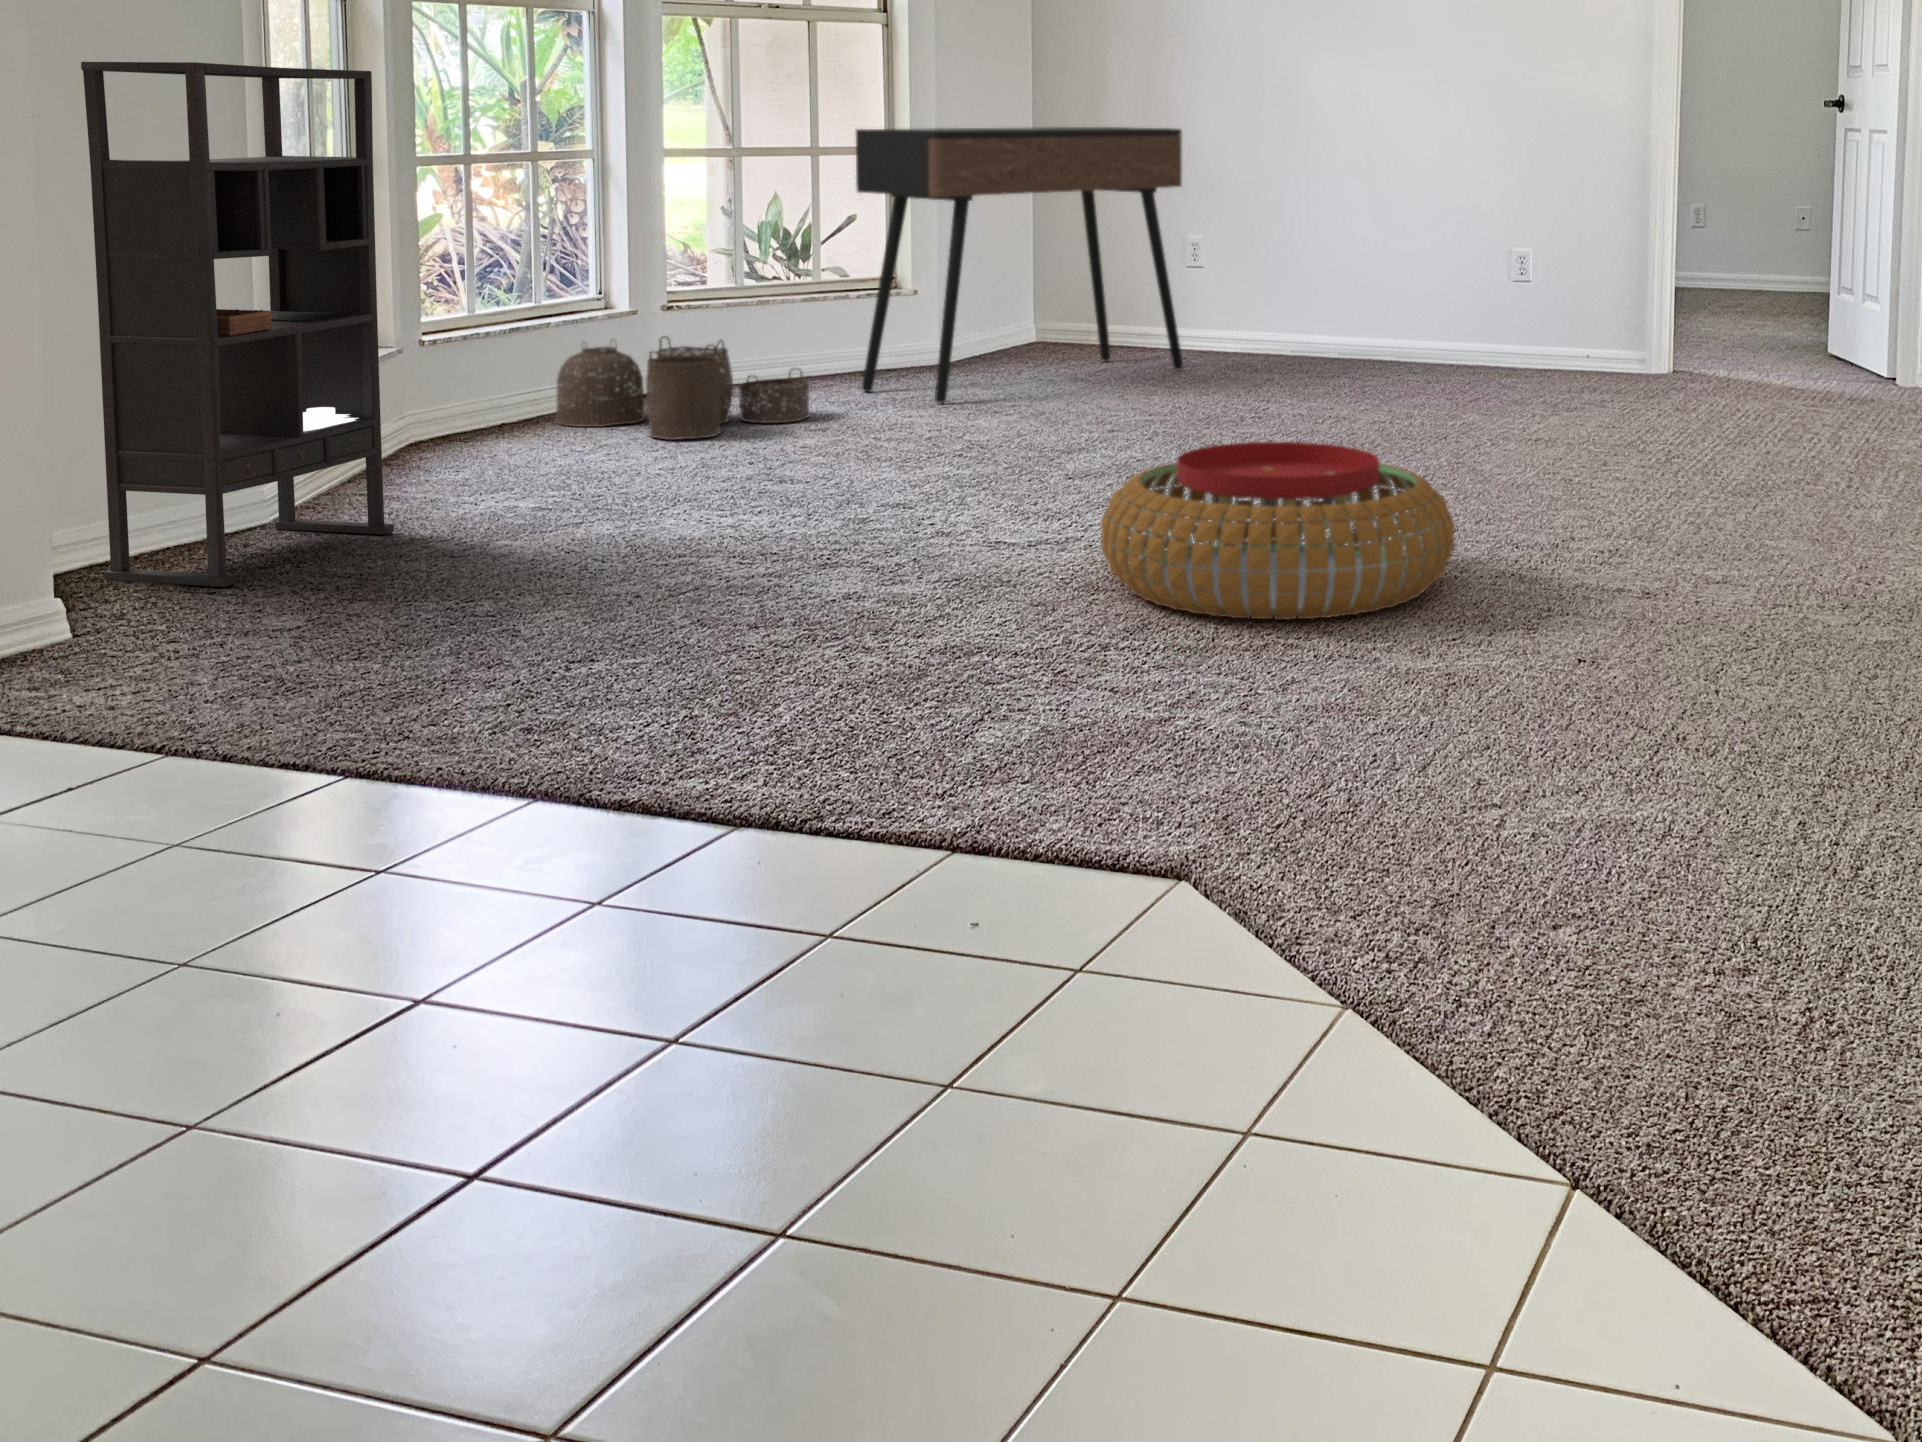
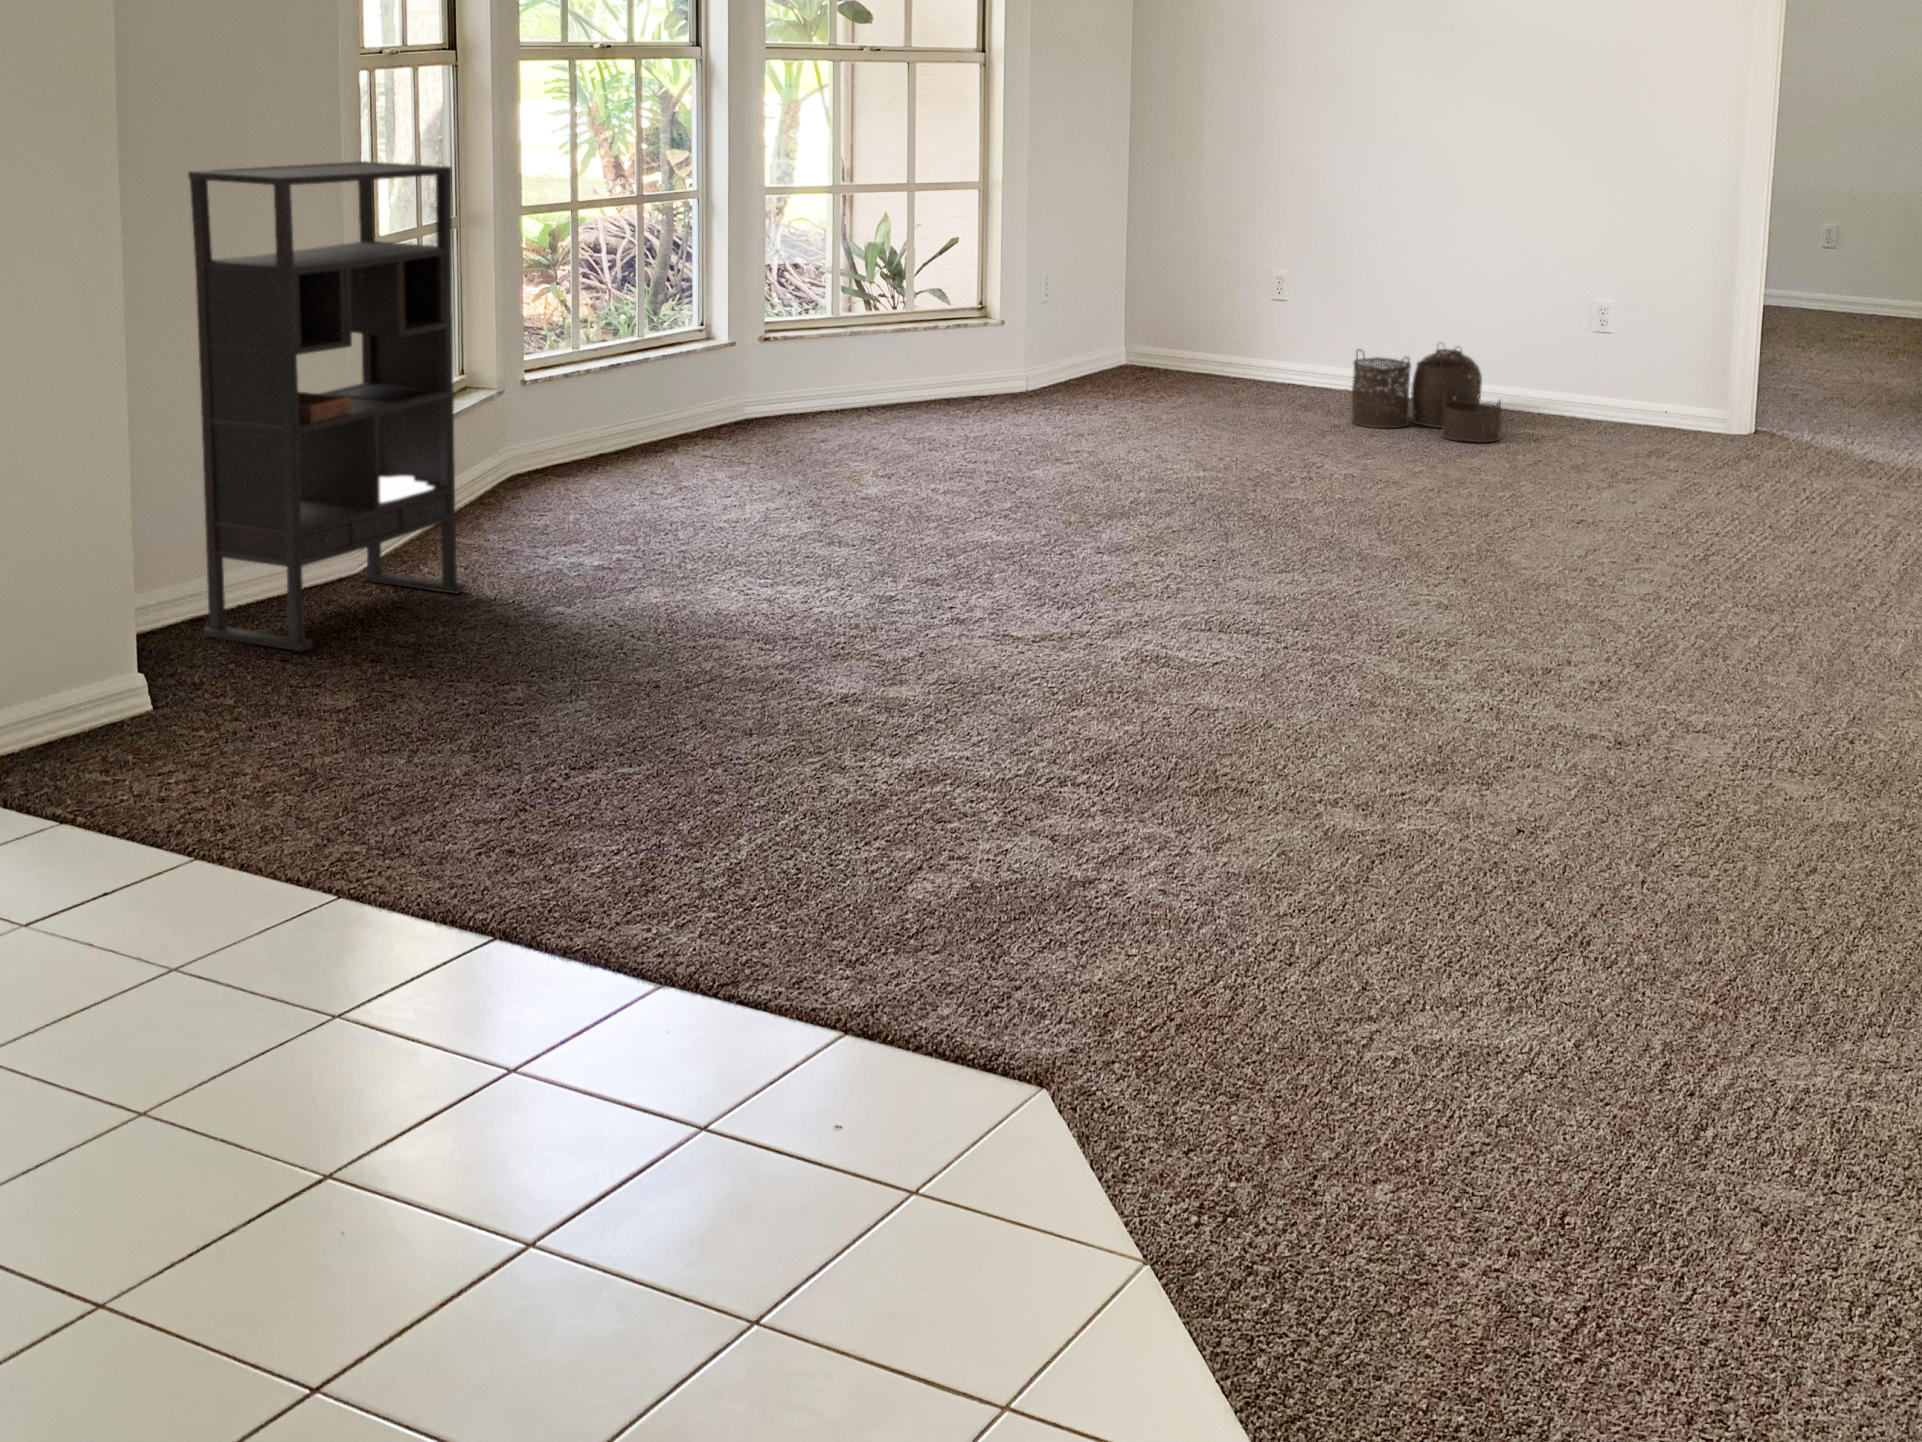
console table: present [856,127,1183,403] -> none [942,165,1269,448]
woven basket: present [556,337,809,440] -> present [1352,348,1501,442]
pouf: present [1101,442,1455,619] -> none [1087,563,1435,758]

